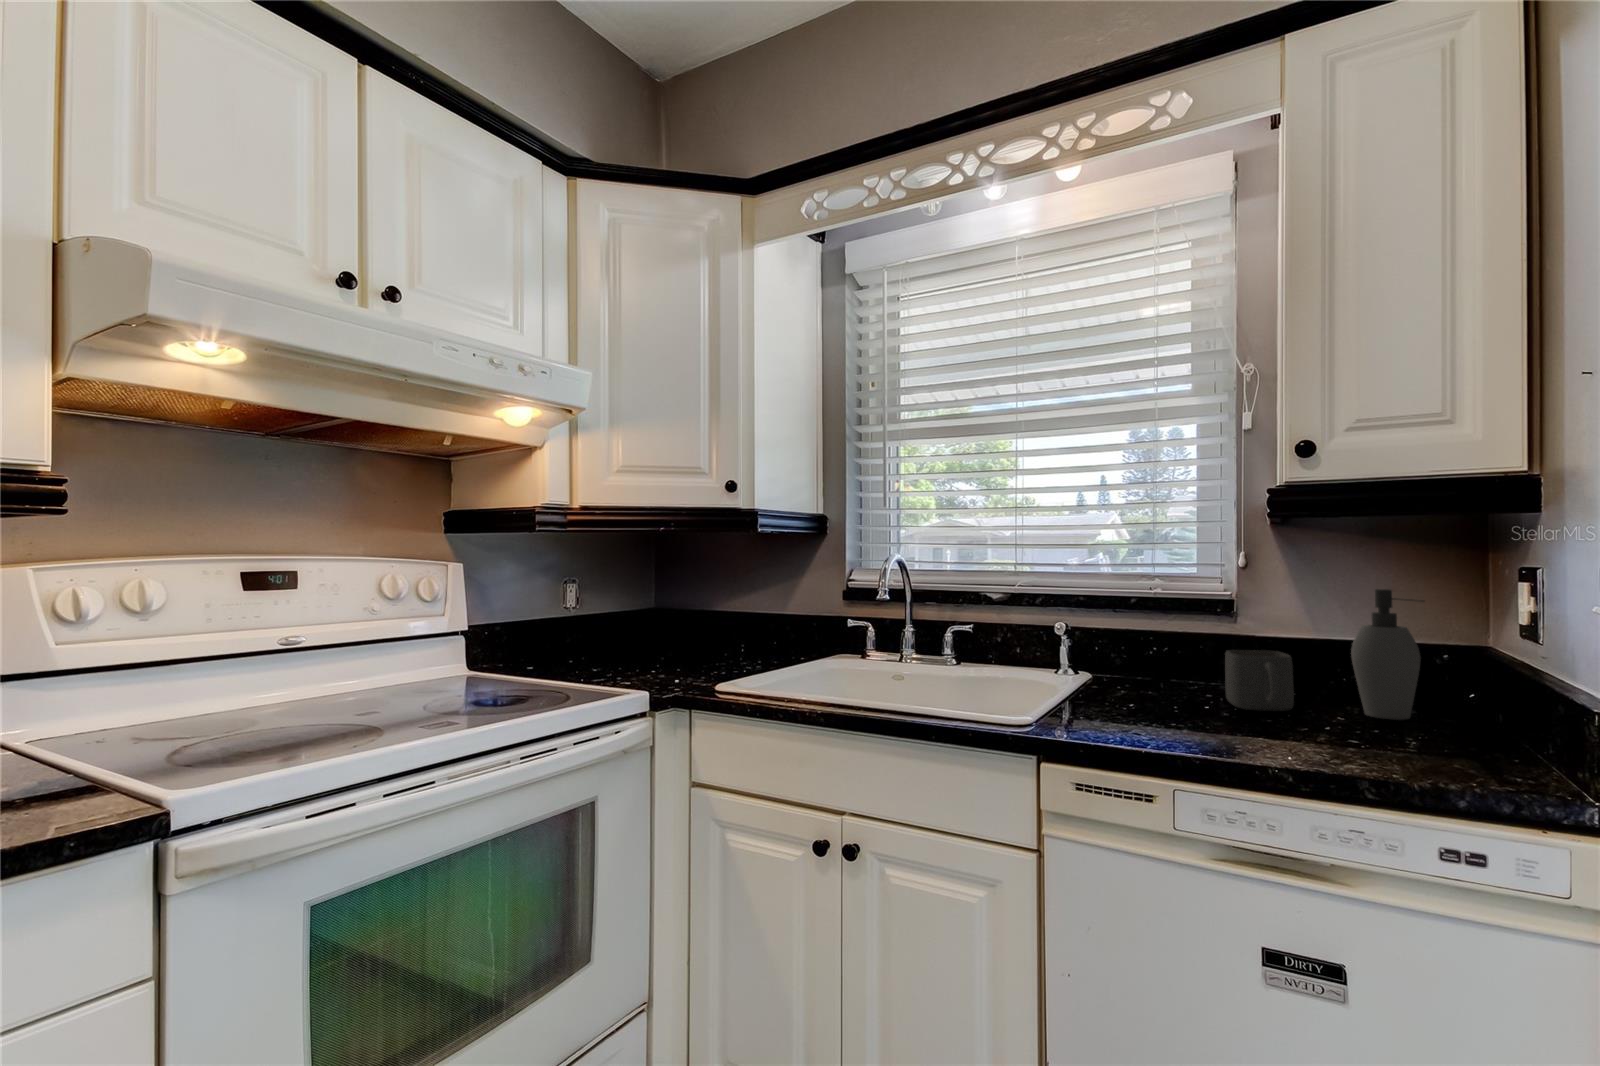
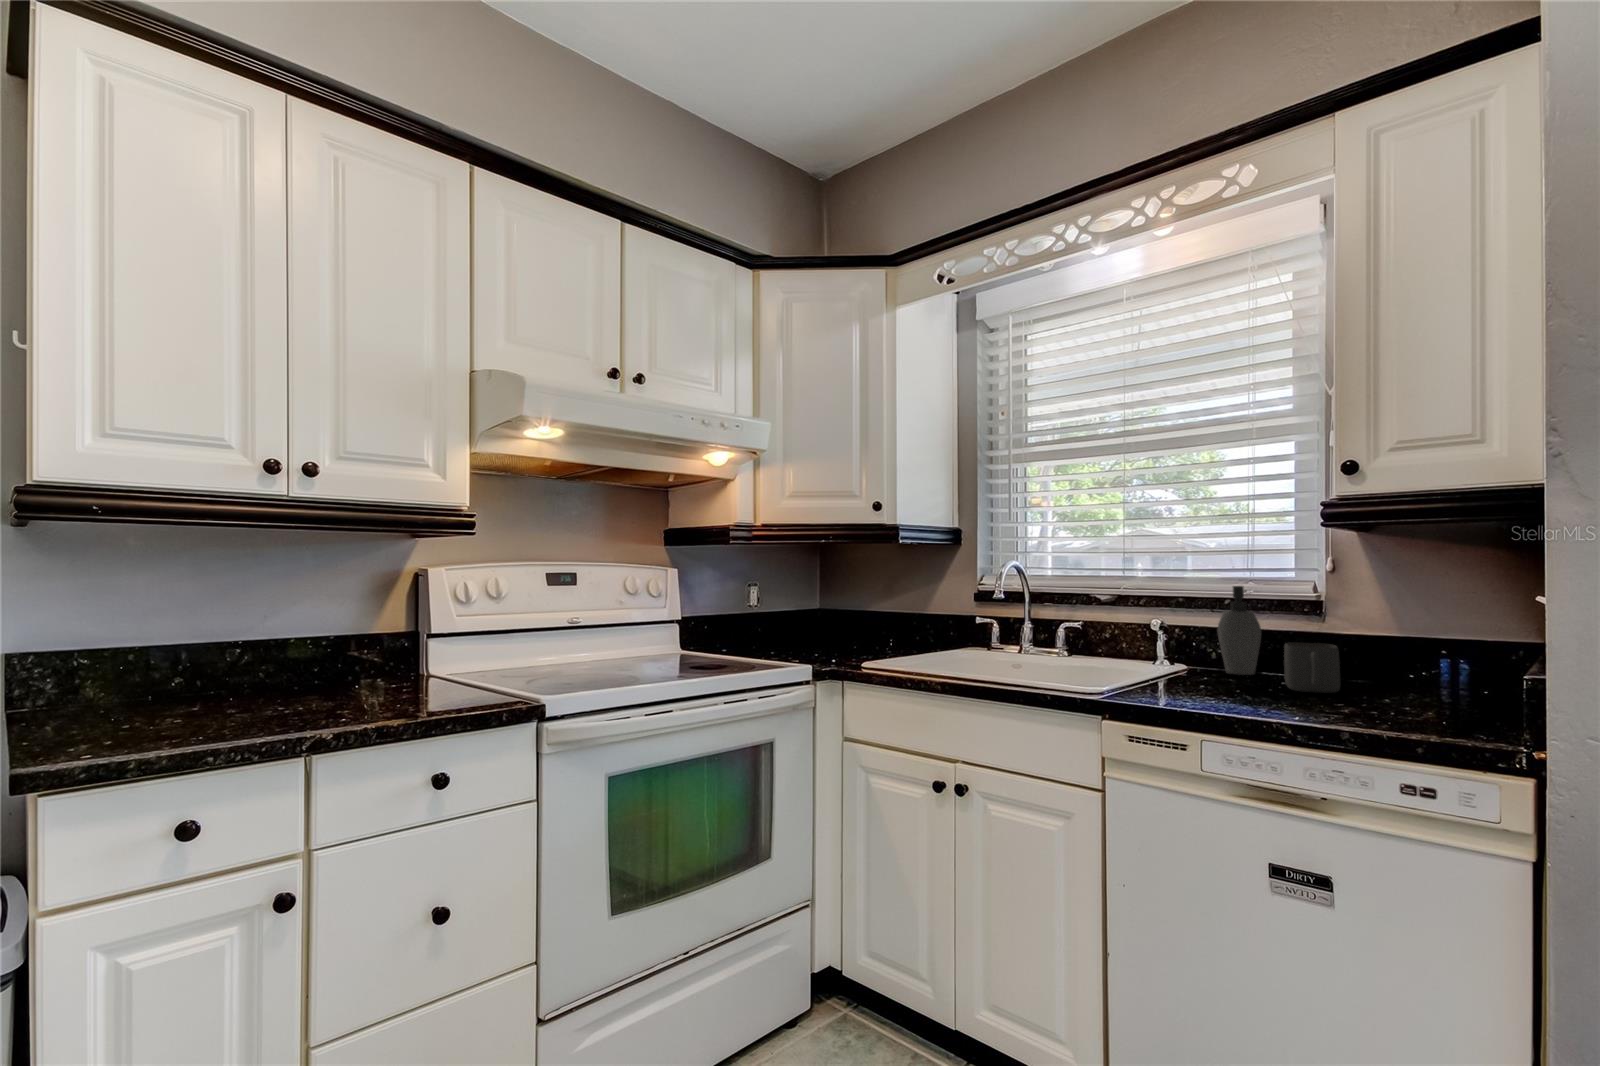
soap dispenser: present [1351,589,1424,720] -> present [1217,586,1261,675]

